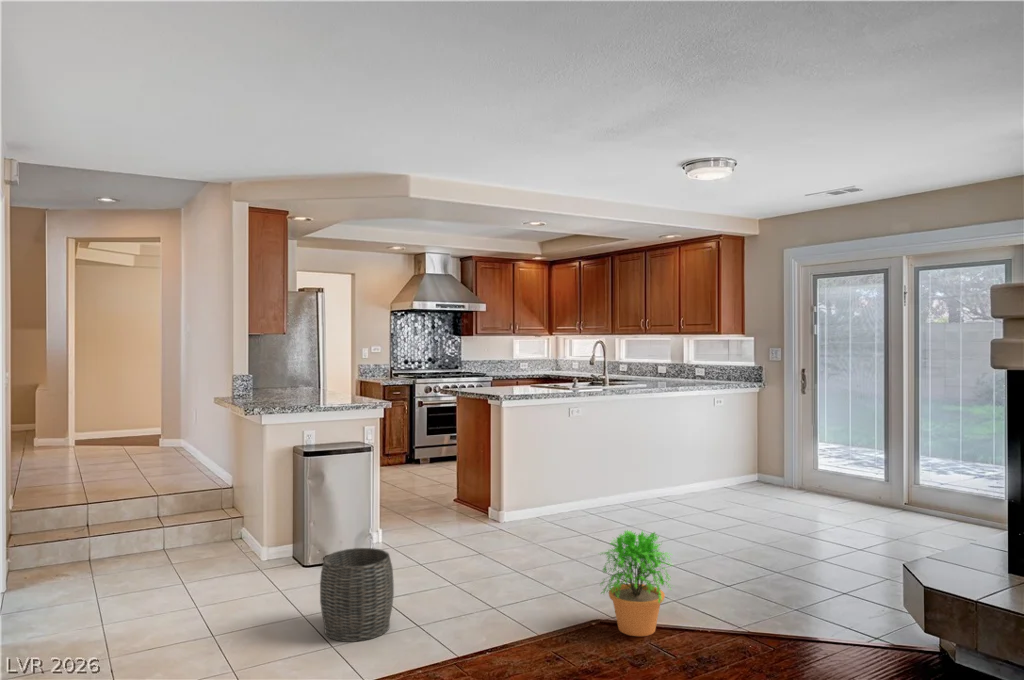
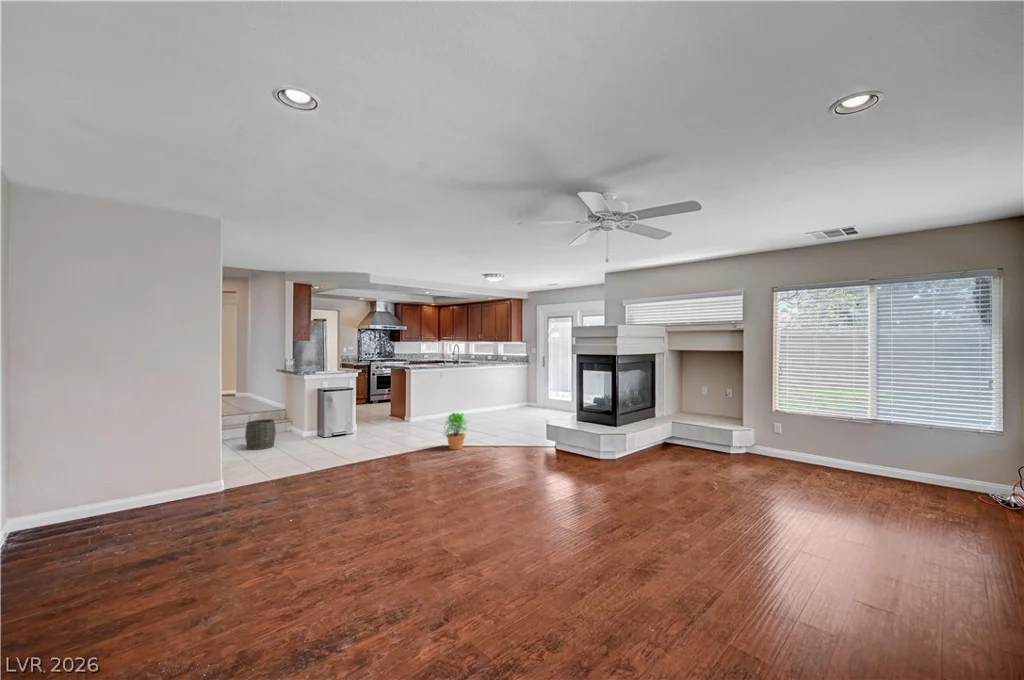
woven basket: present [320,548,394,642] -> present [245,419,276,450]

